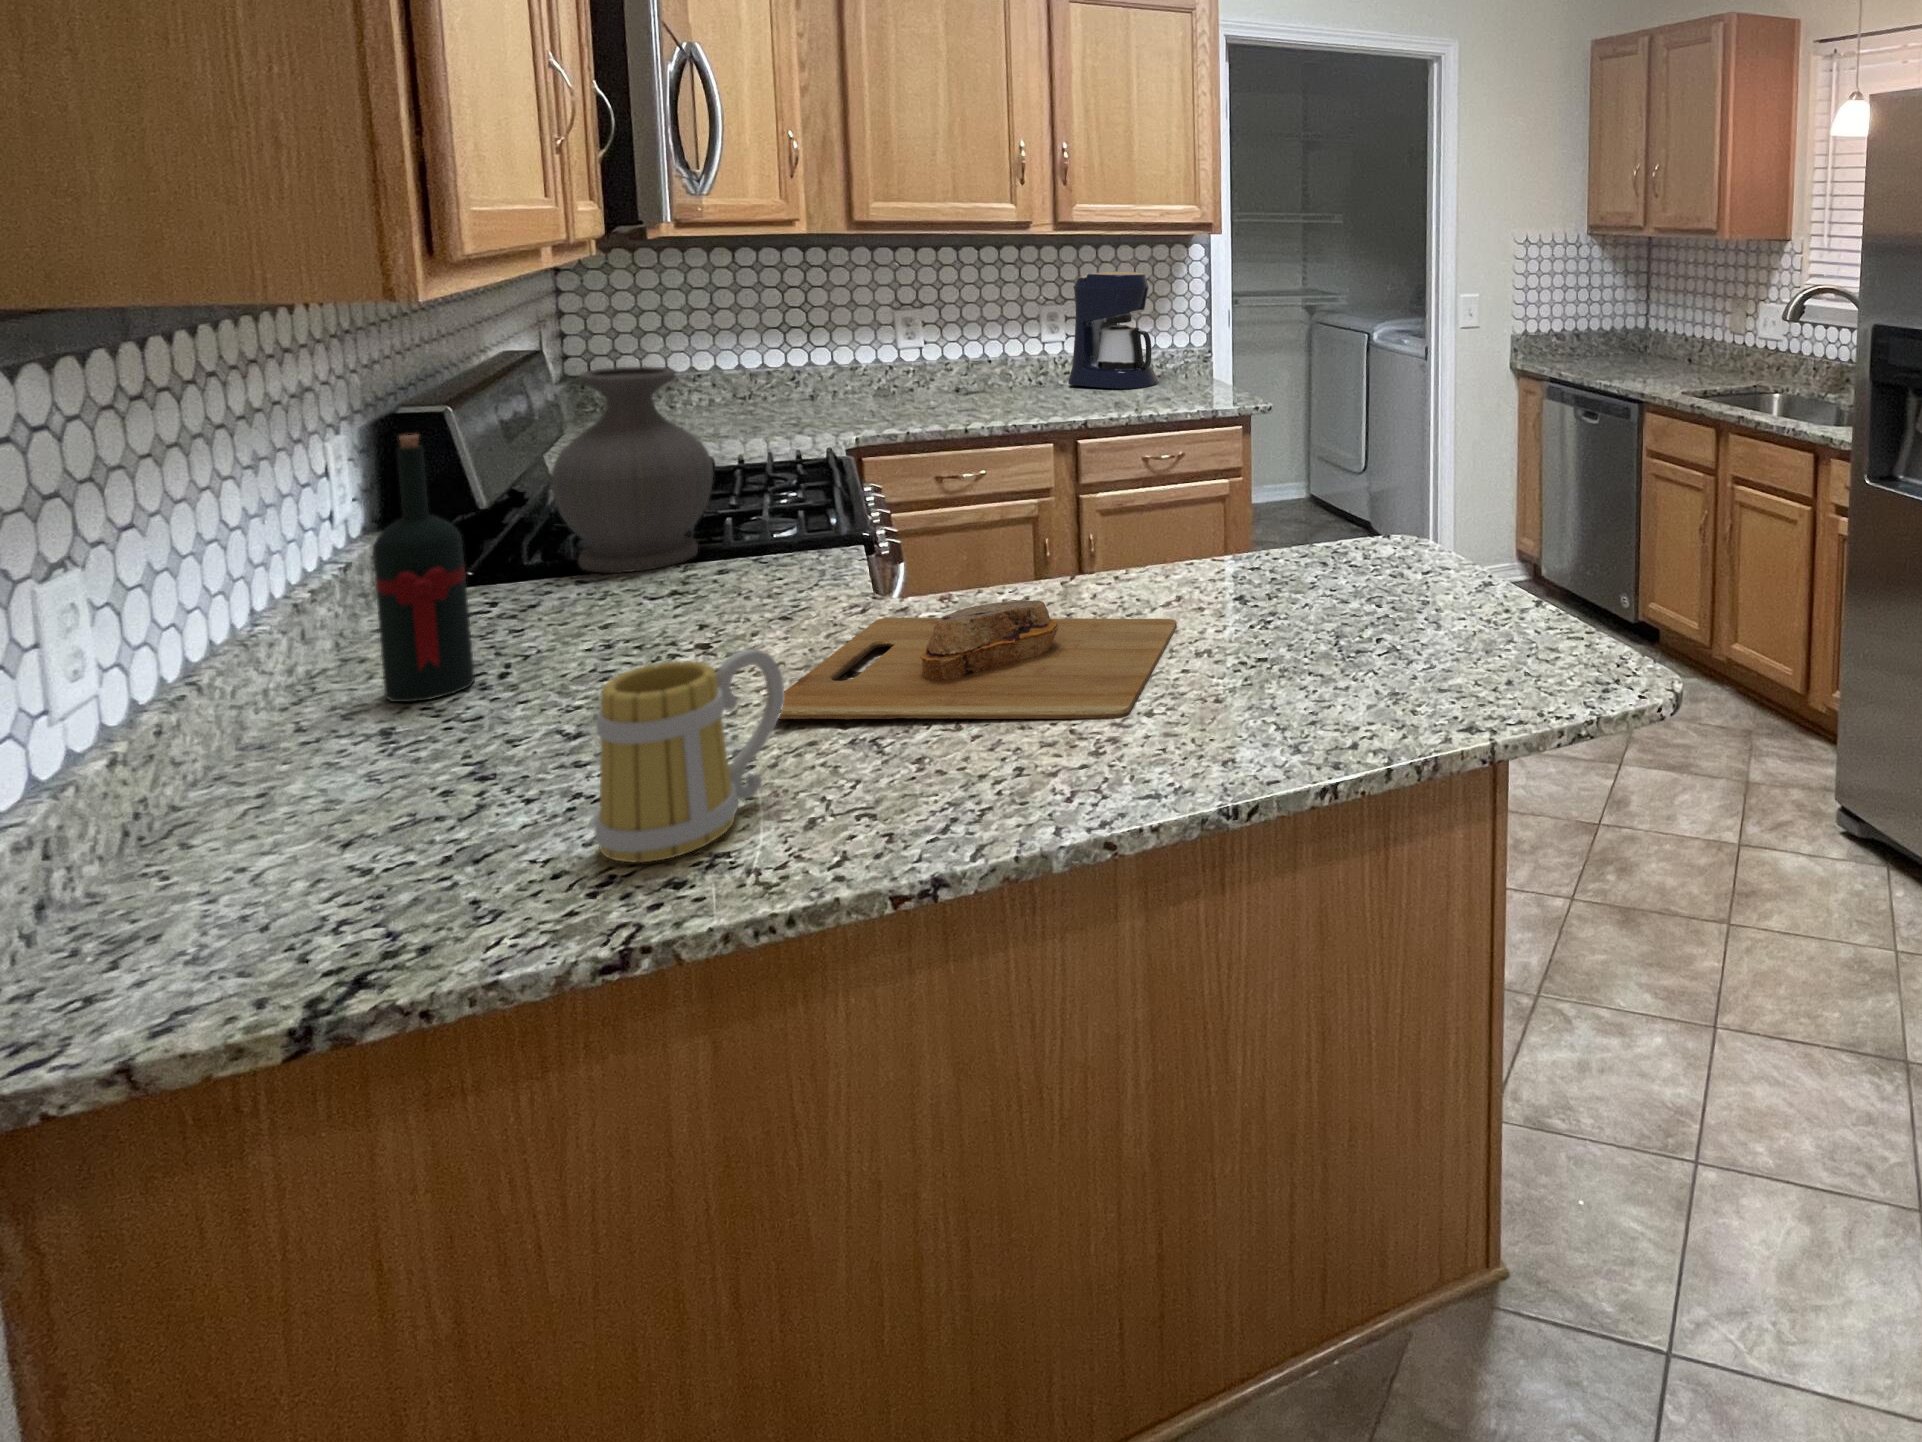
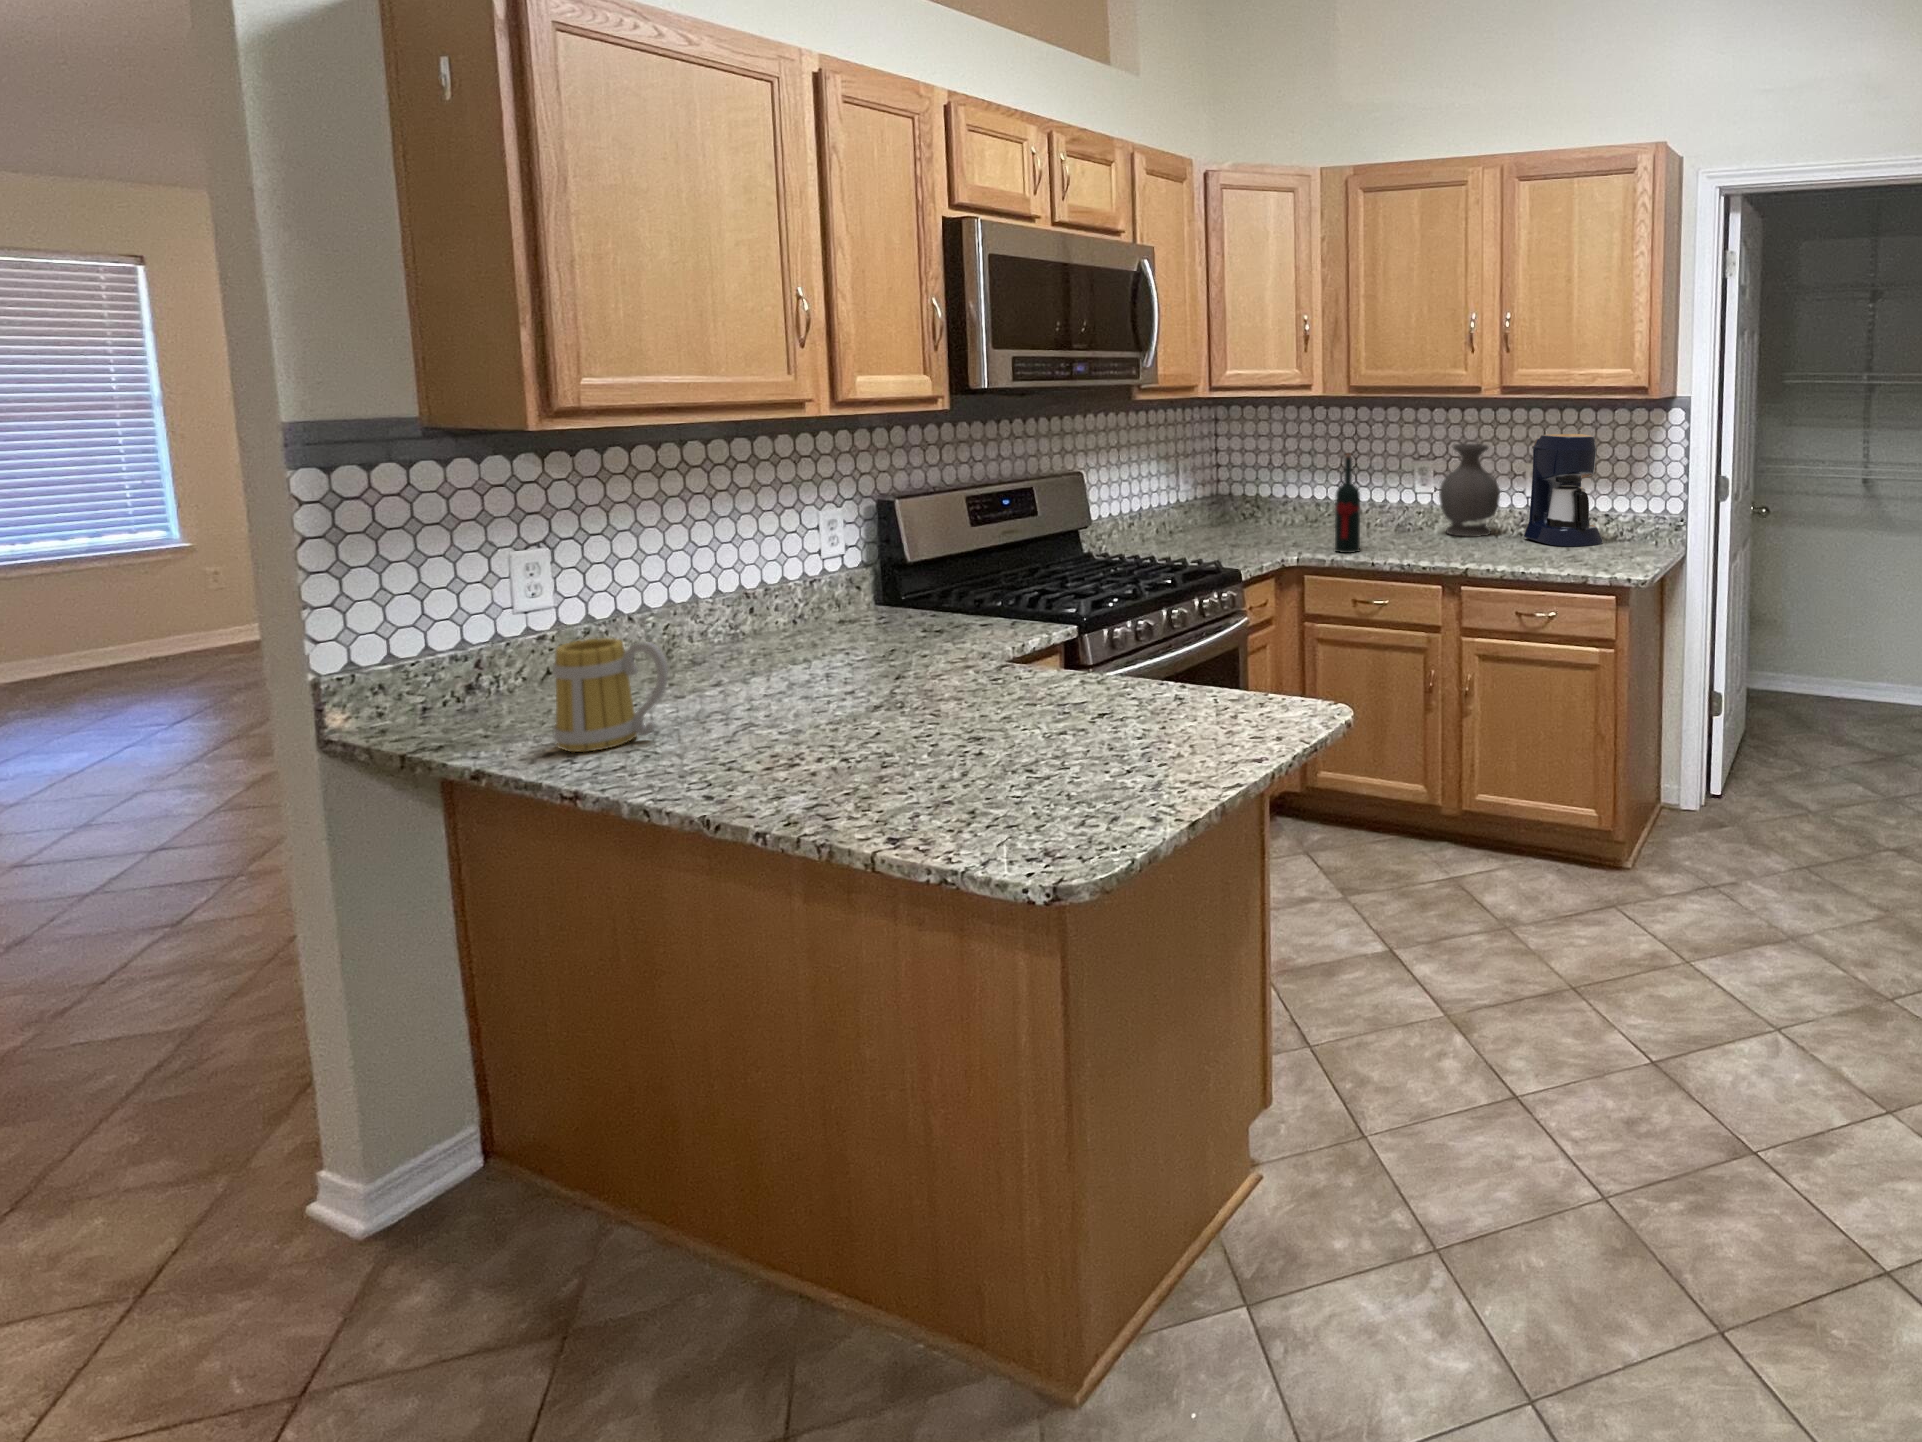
vase: present [552,366,713,572] -> present [1439,444,1500,537]
wine bottle: present [373,435,475,702] -> present [1335,453,1360,553]
cutting board: present [779,600,1176,719] -> none [759,665,1032,762]

